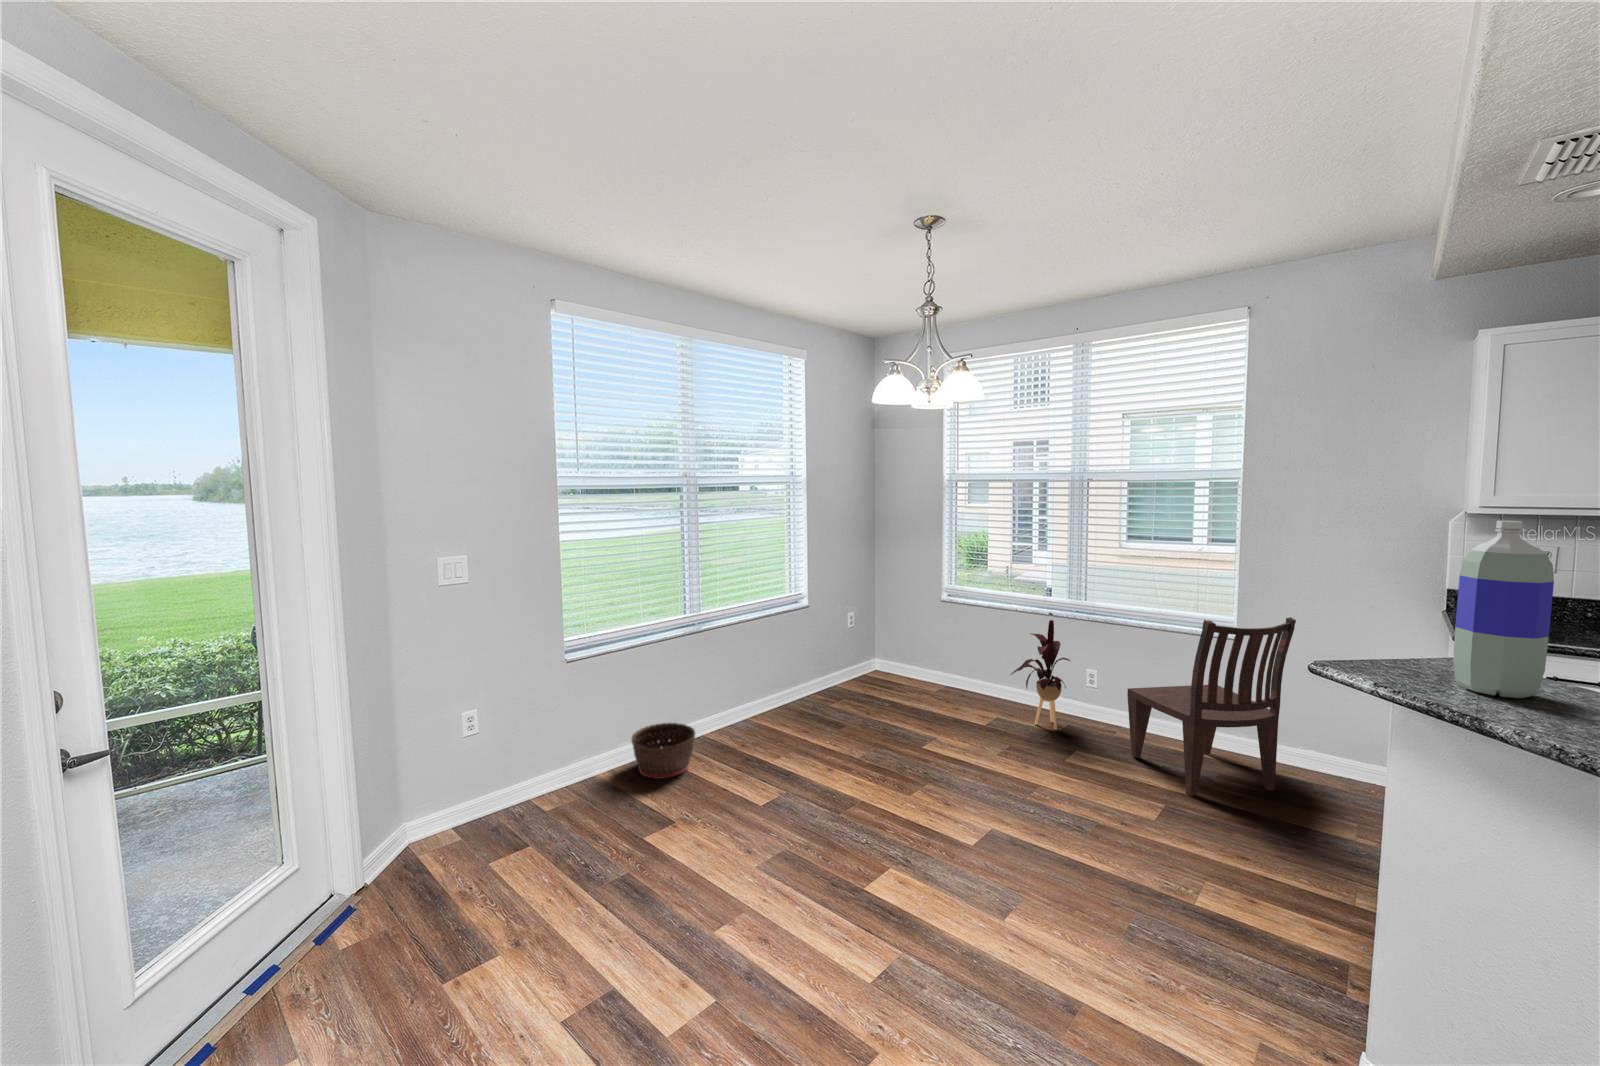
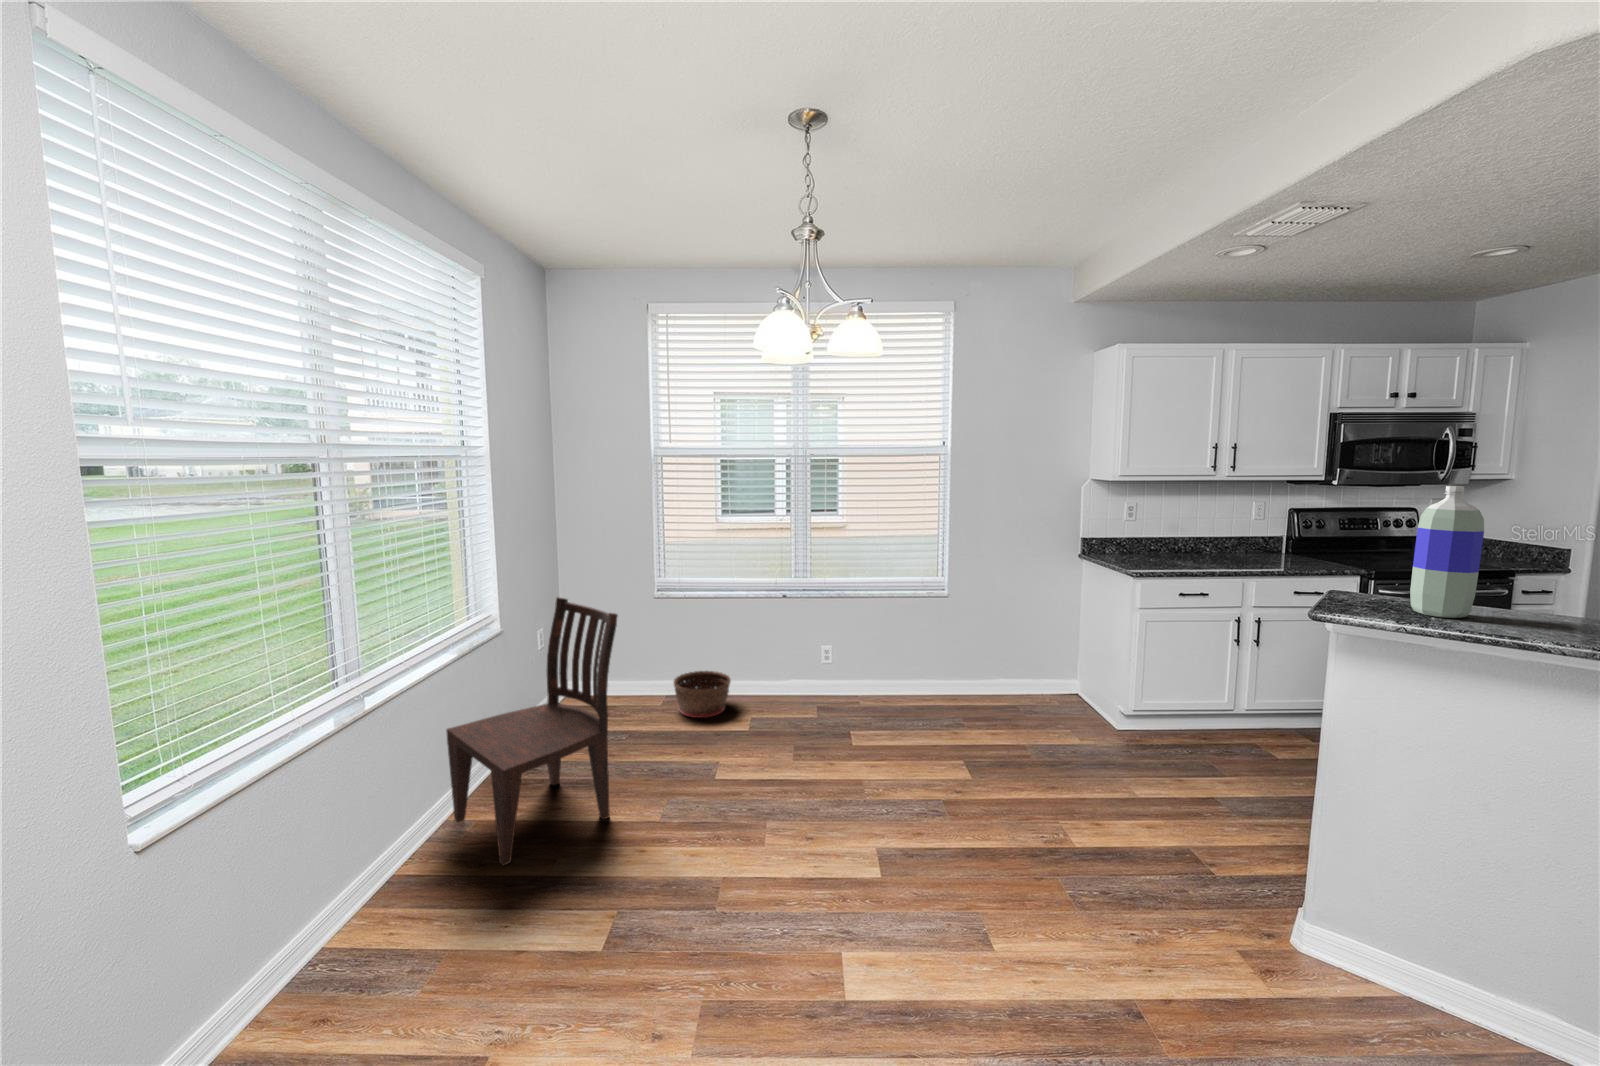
dining chair: present [1127,617,1296,796] -> present [446,598,618,865]
house plant: present [1010,620,1070,730] -> none [768,602,829,716]
basket: present [632,723,695,779] -> present [674,671,731,718]

